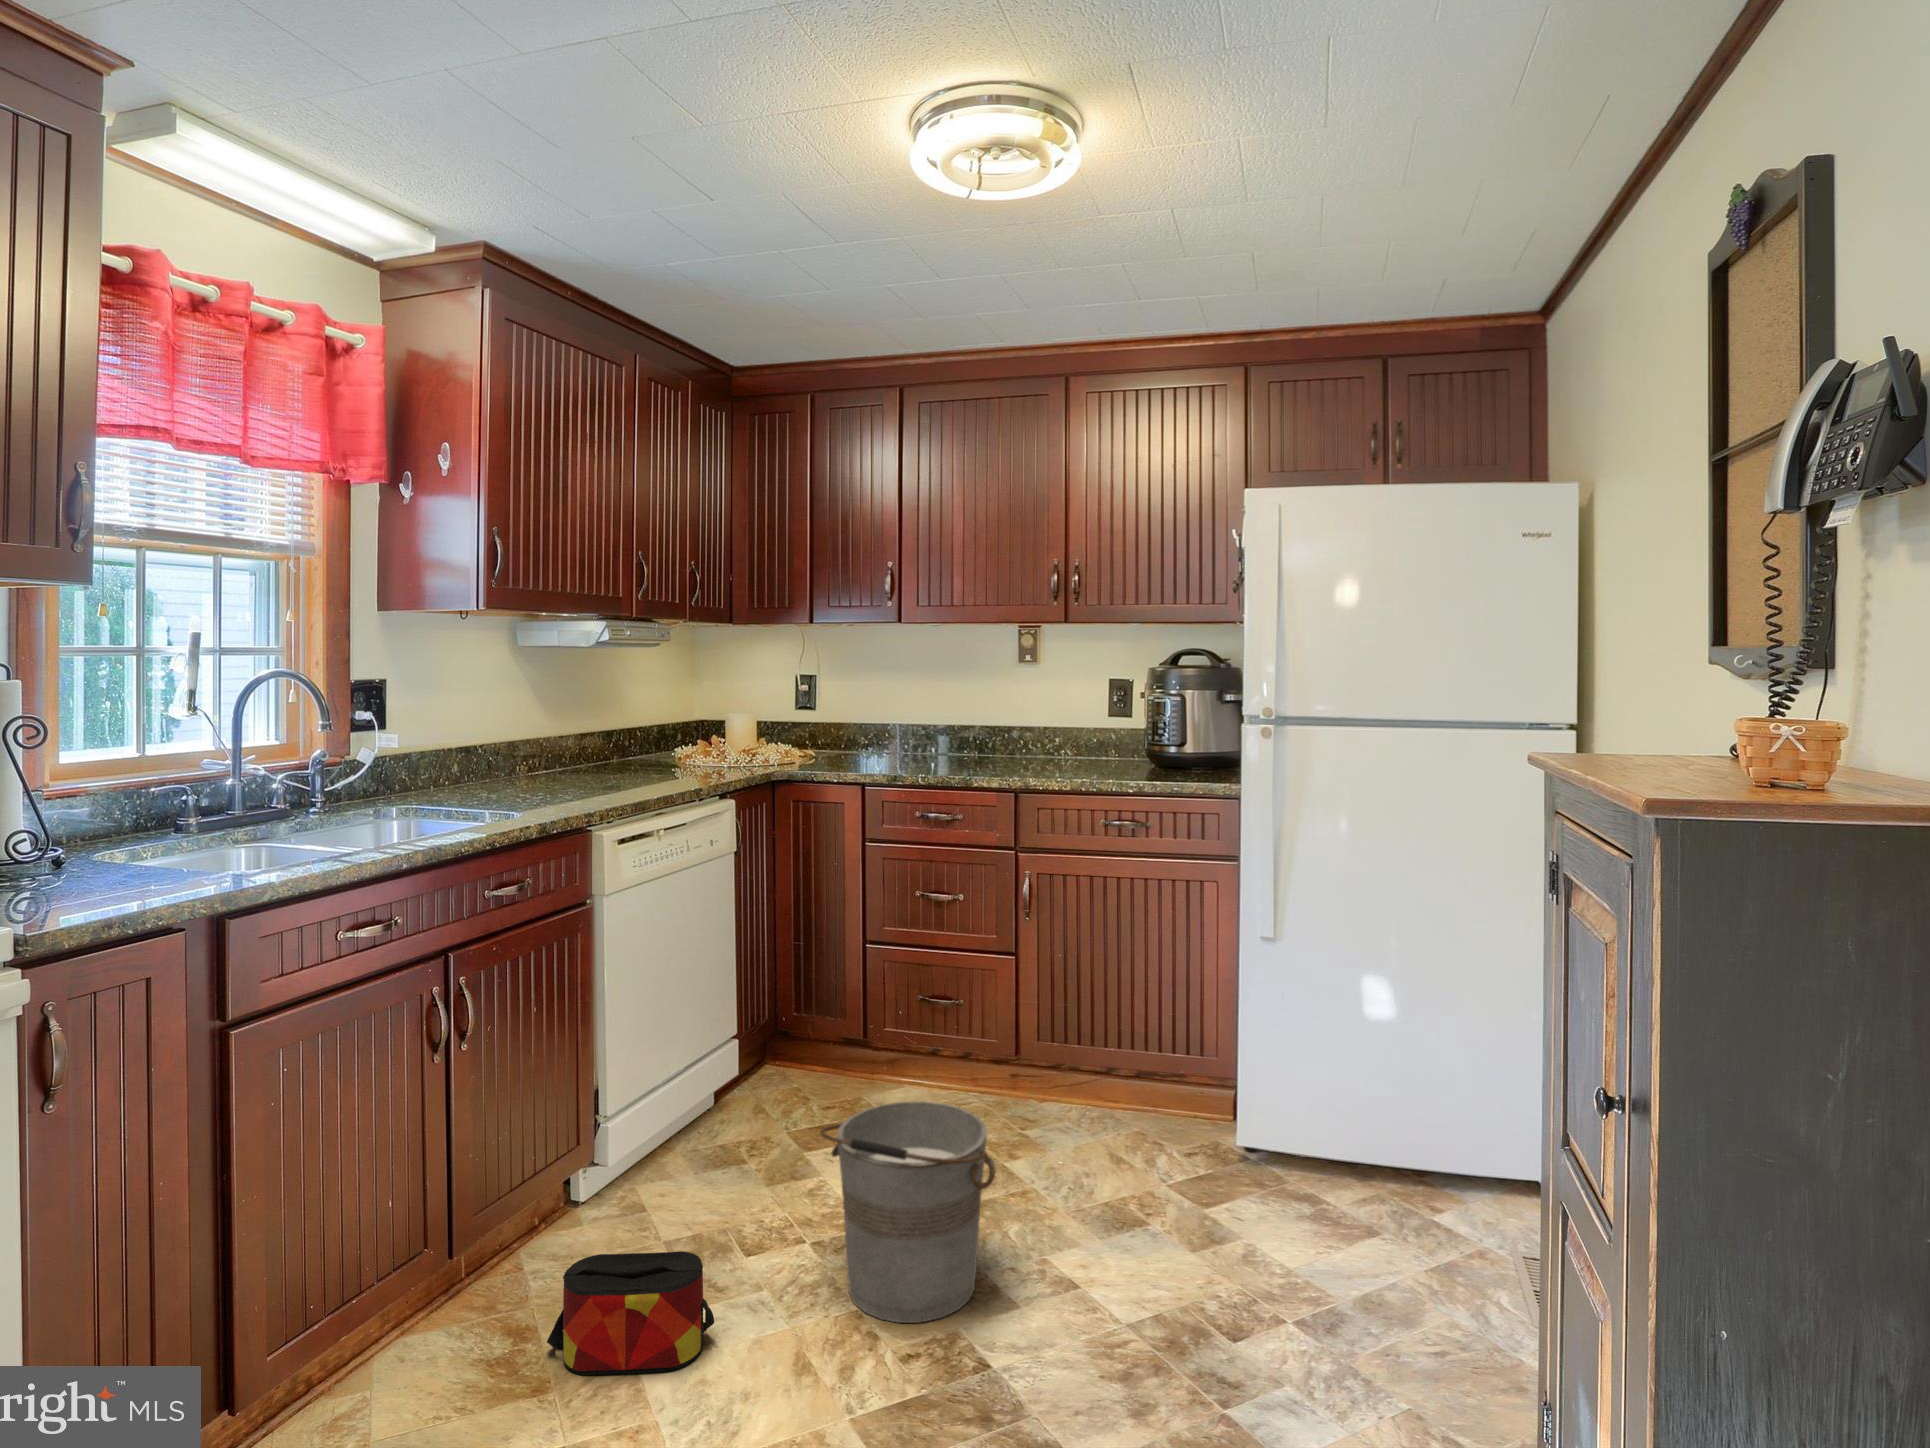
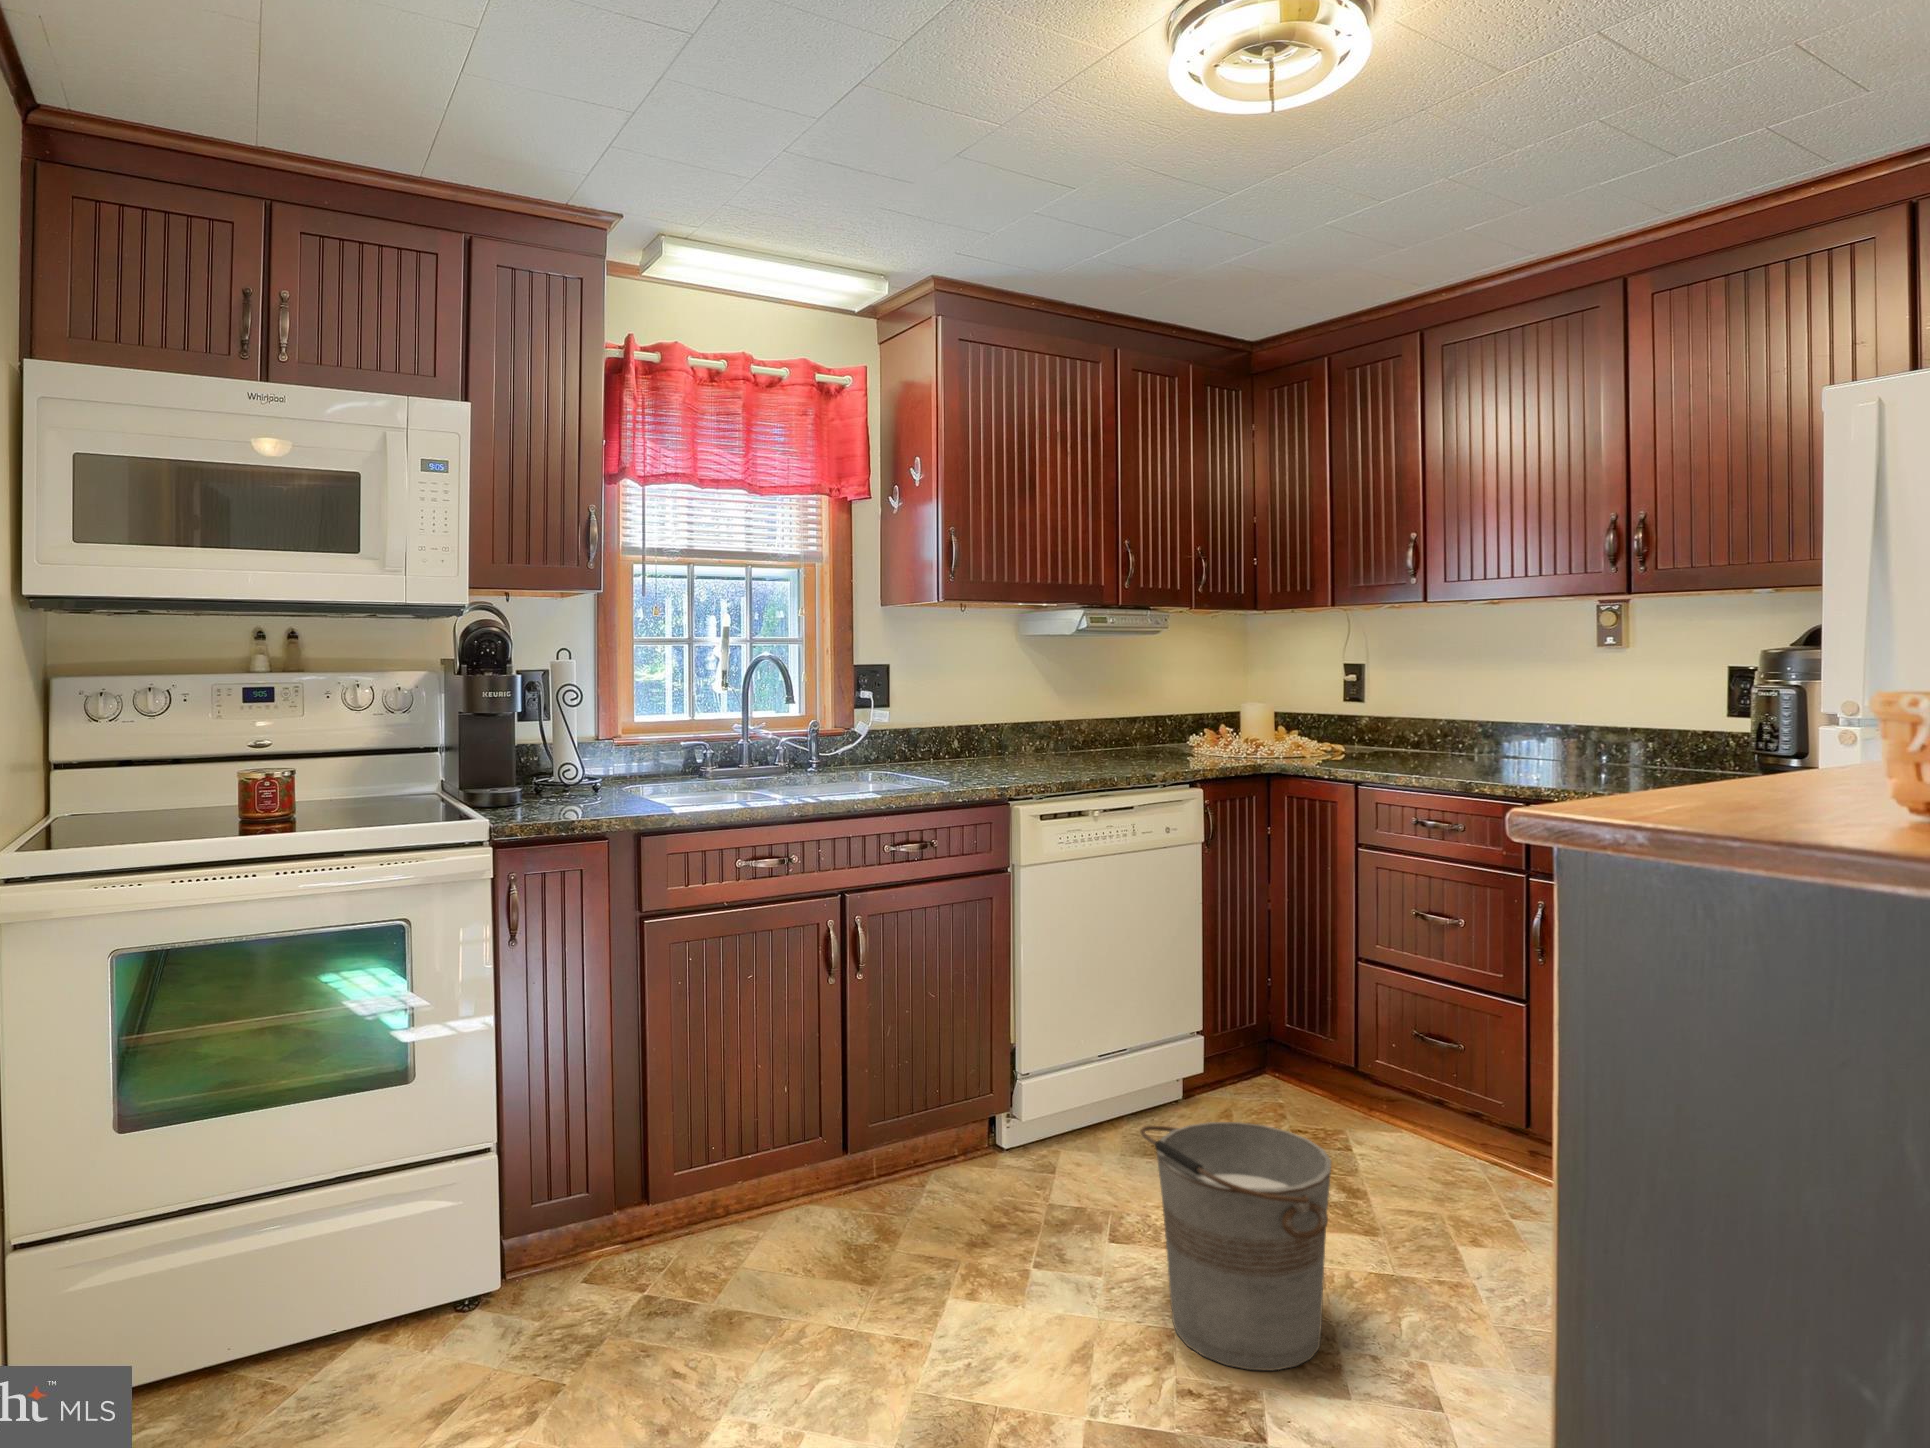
bag: present [547,1251,714,1375] -> none [893,1184,1024,1310]

